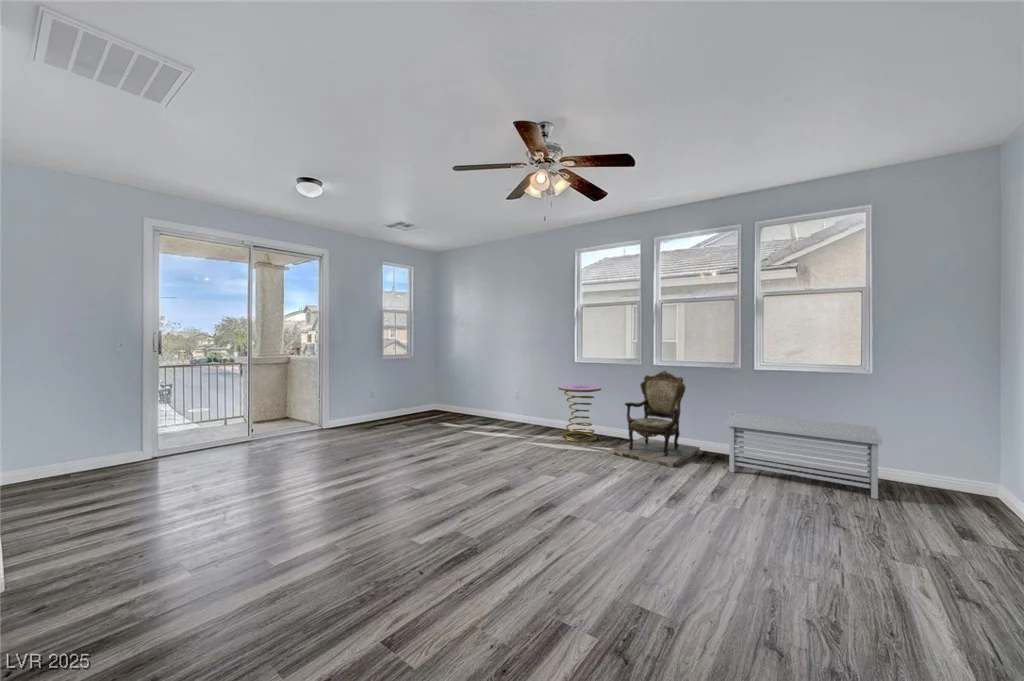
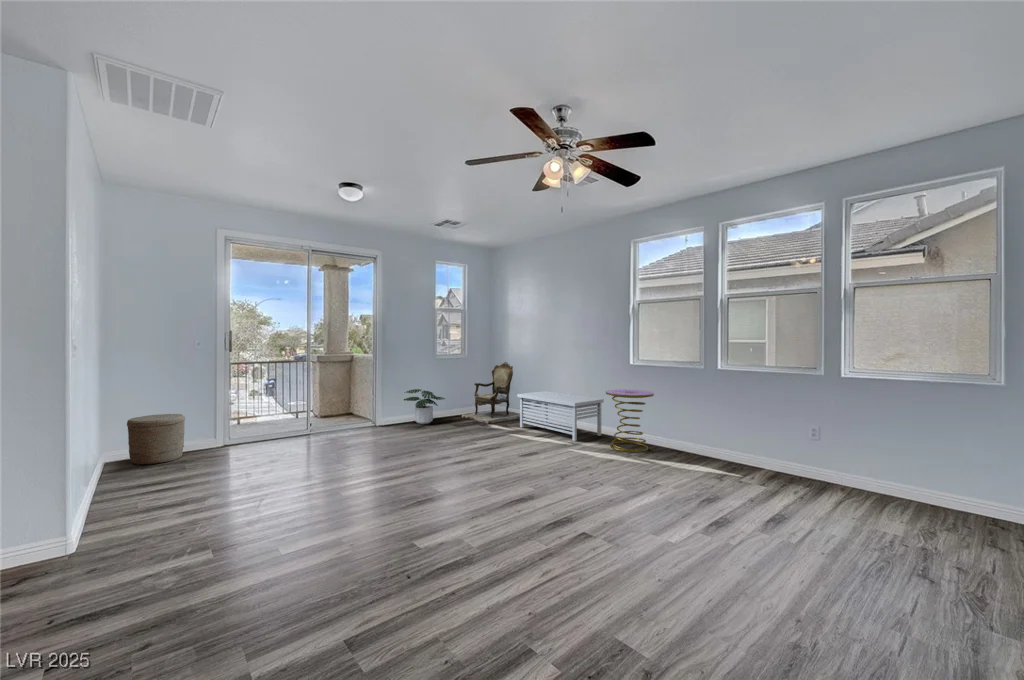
armchair: present [610,371,700,467] -> present [462,362,525,424]
potted plant: none [351,390,395,426] -> present [404,389,445,424]
storage bench: present [725,413,882,499] -> present [517,391,604,441]
woven basket: none [24,427,101,489] -> present [127,414,185,465]

